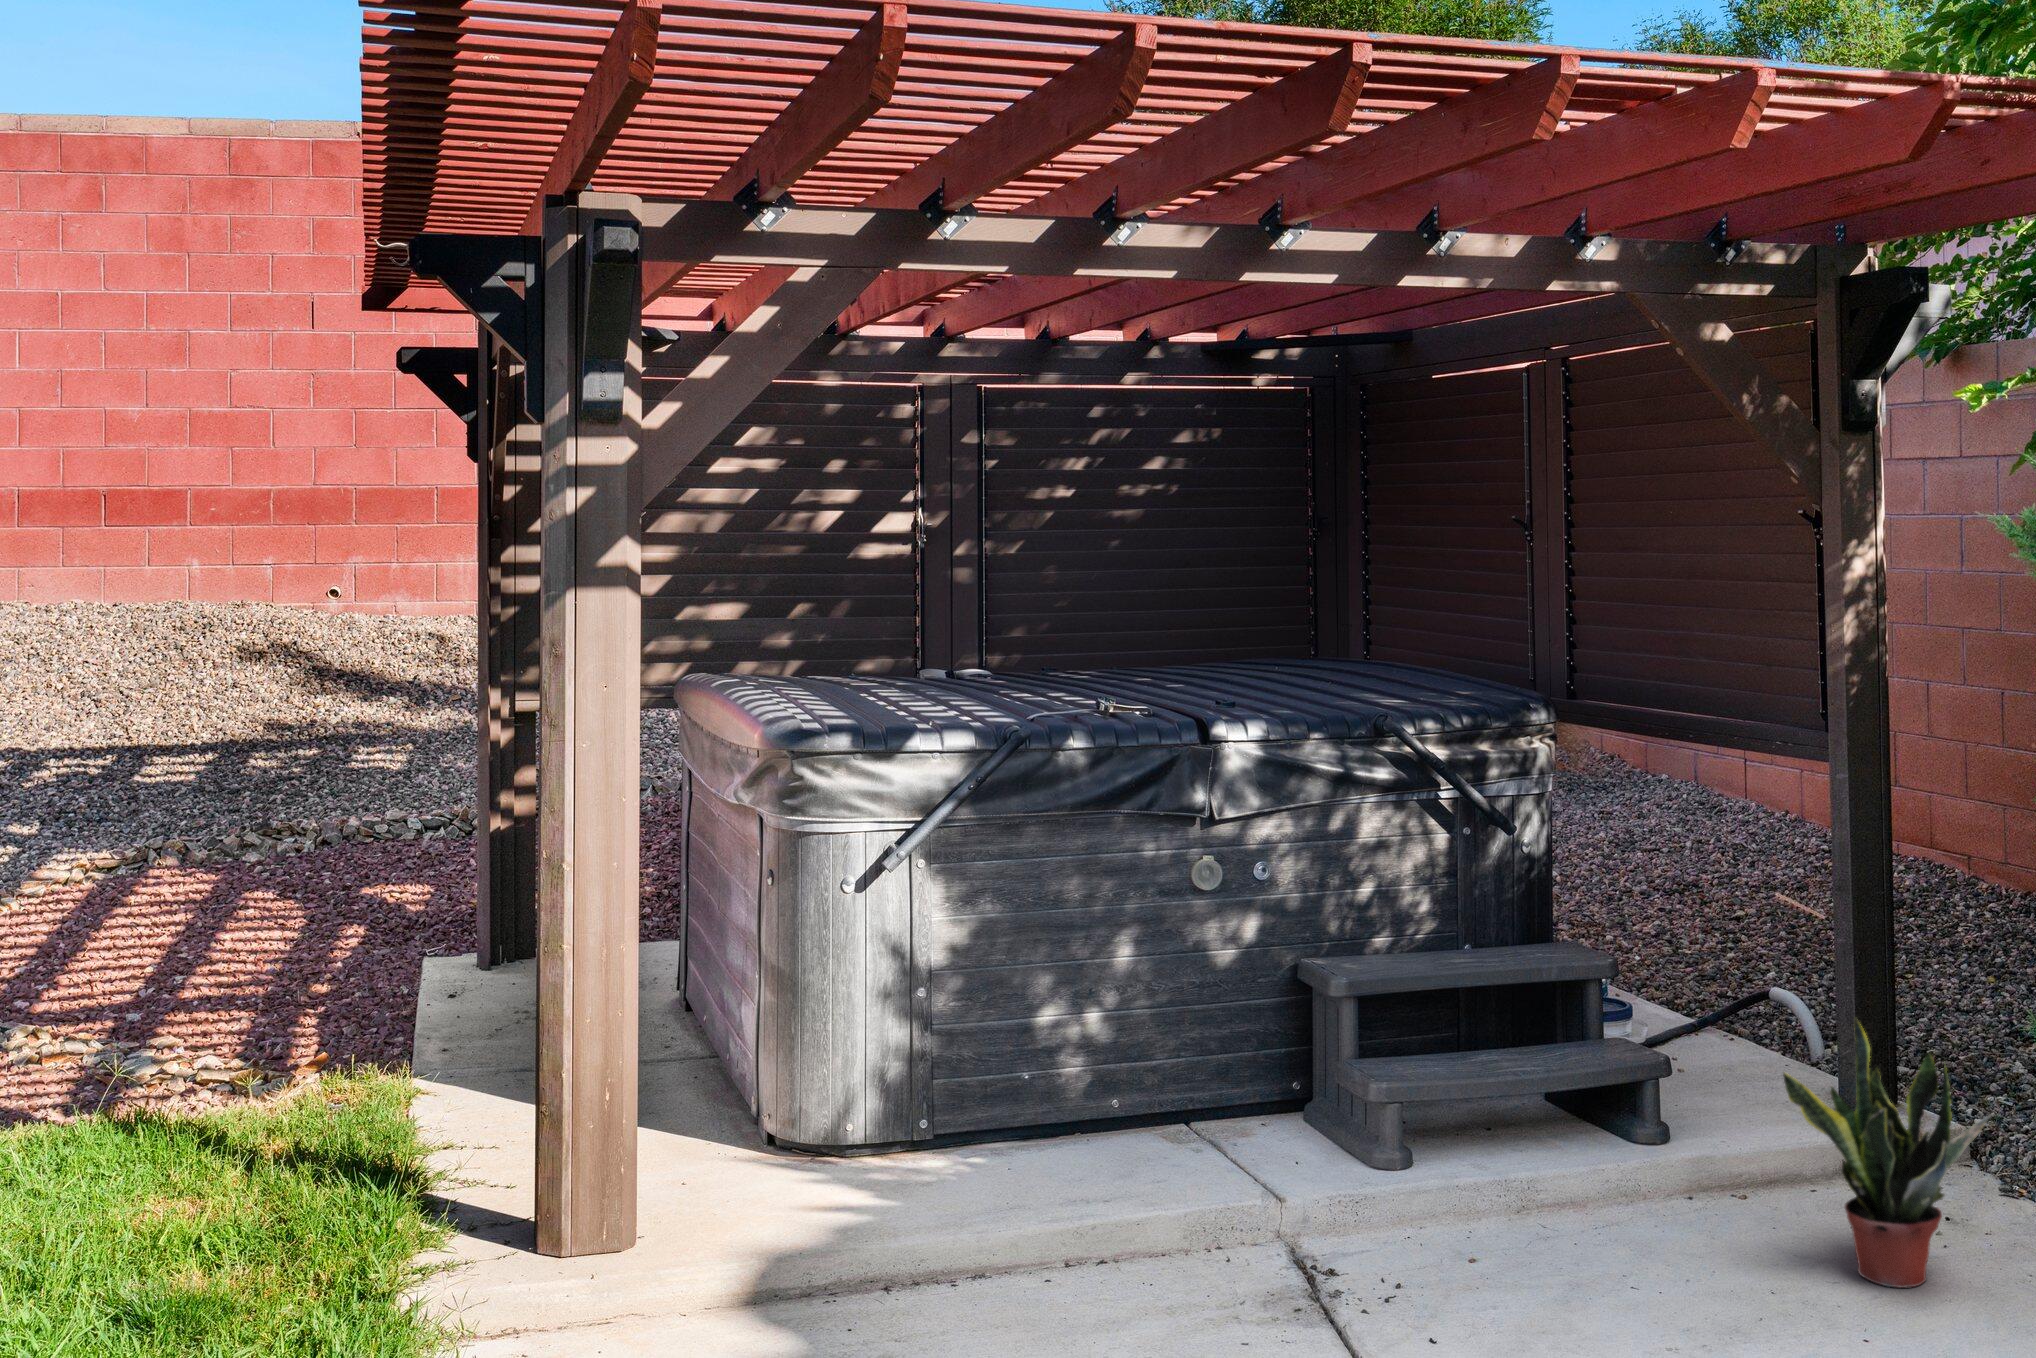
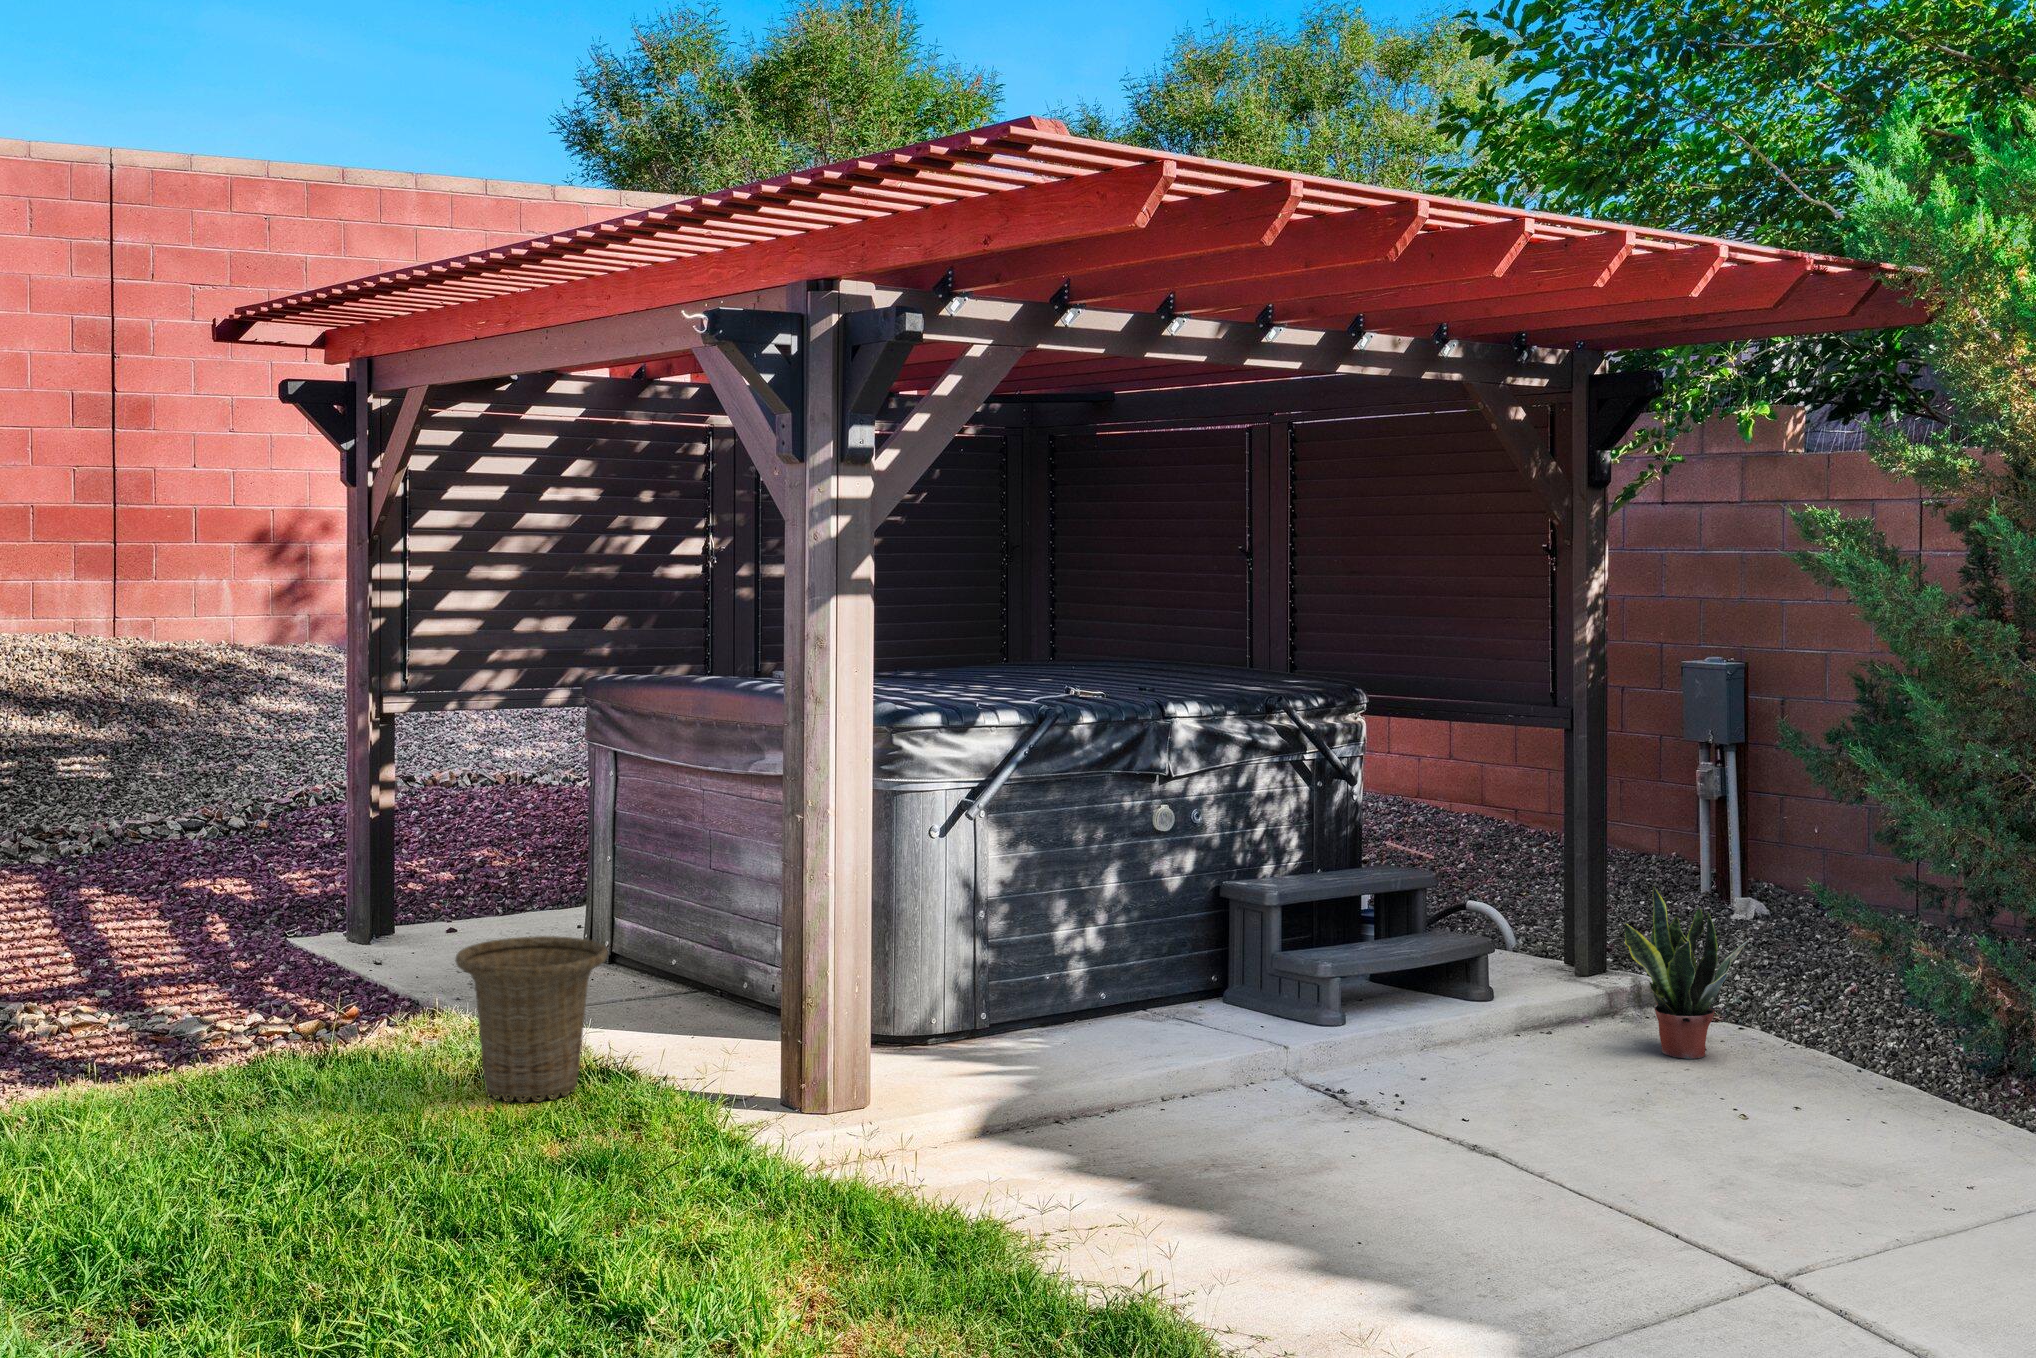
basket: none [177,994,371,1200] -> present [455,936,607,1103]

